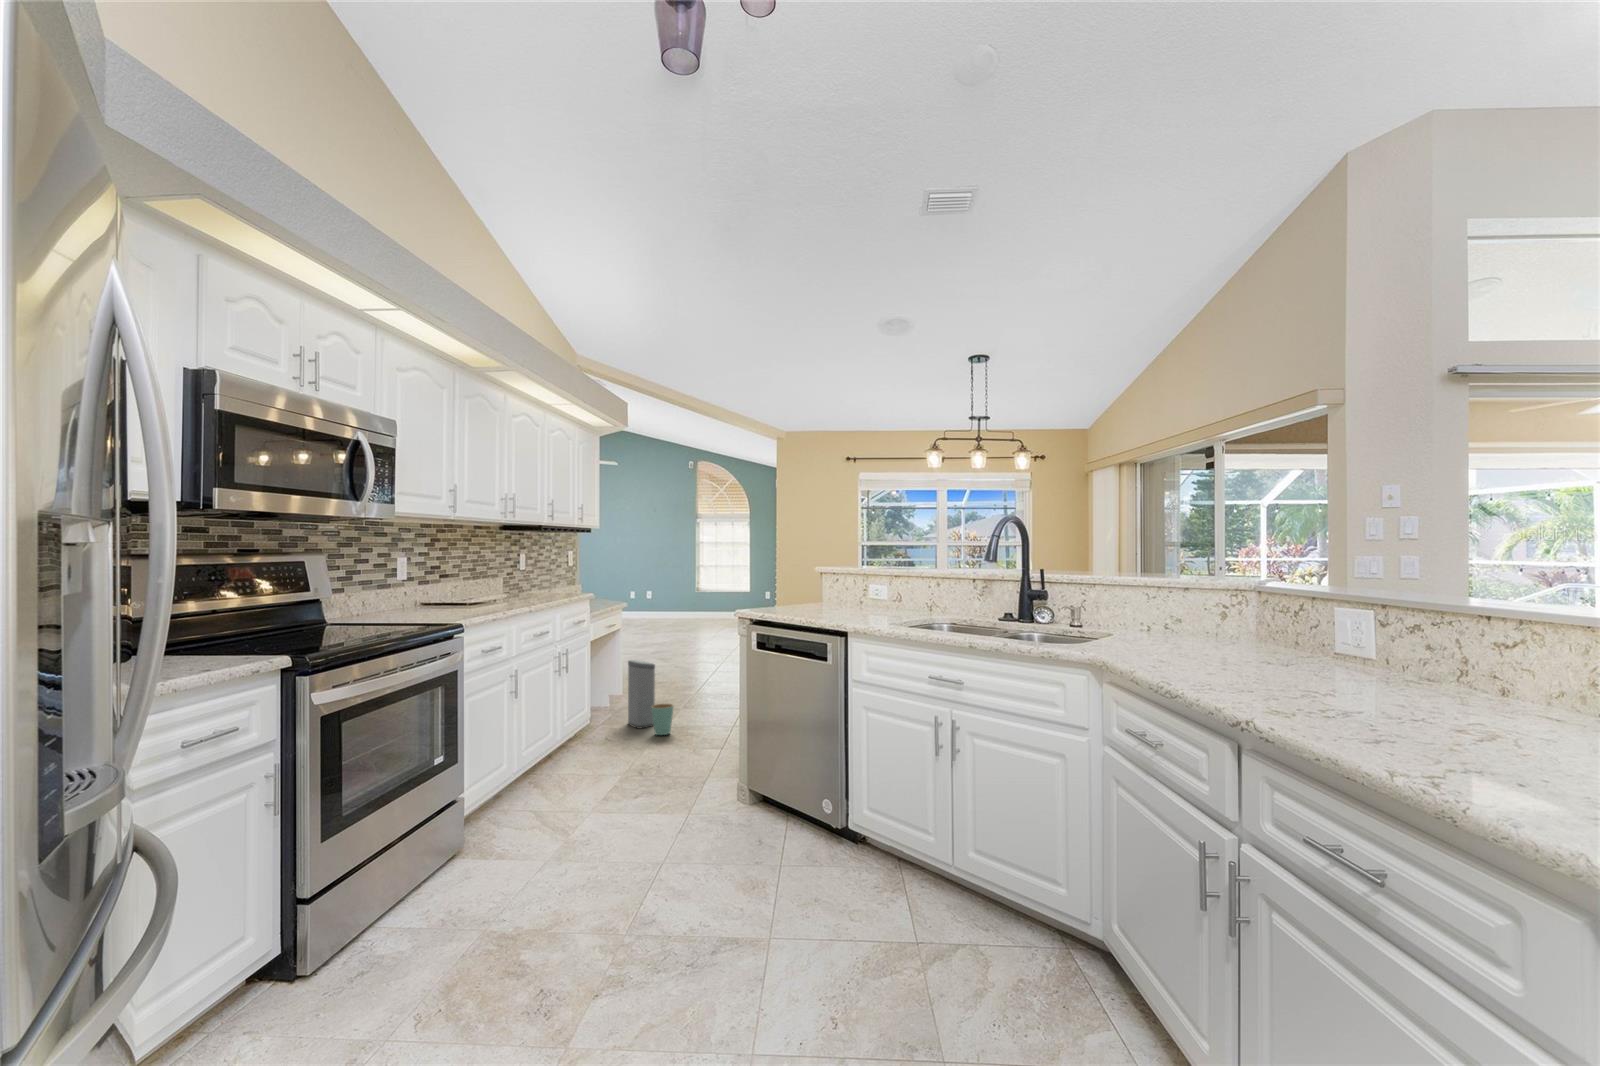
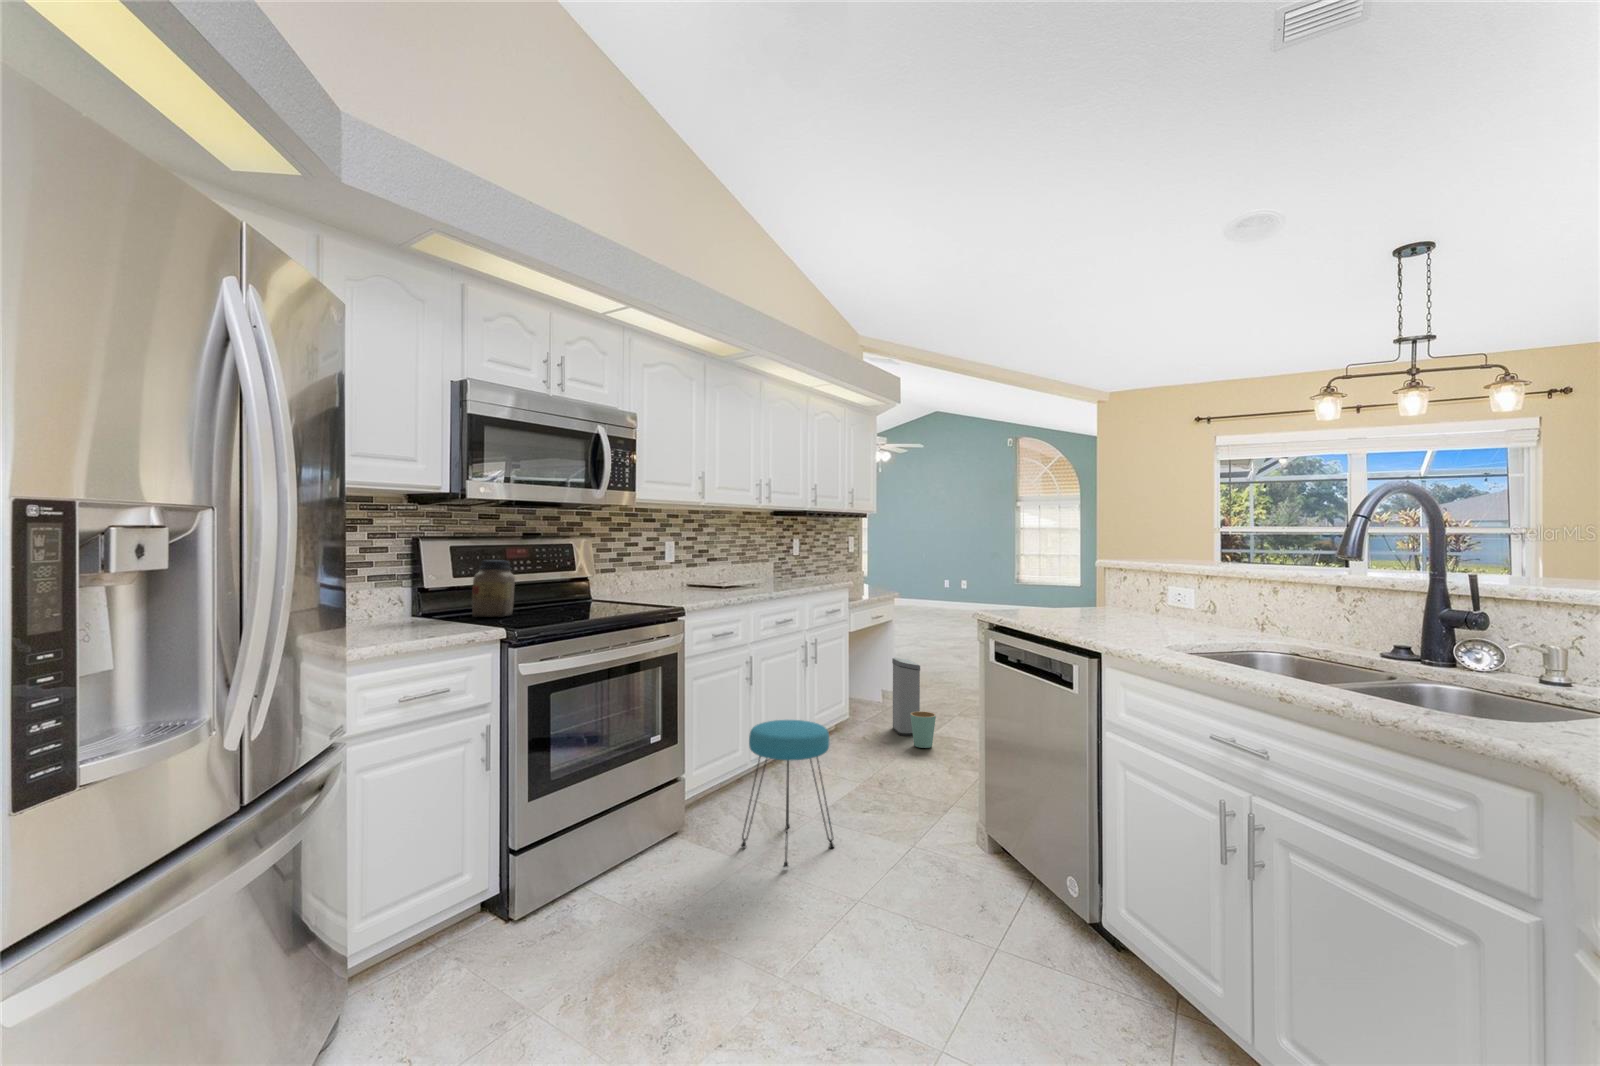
jar: none [207,579,264,649] -> present [472,560,515,617]
stool: none [538,720,629,854] -> present [741,720,834,867]

